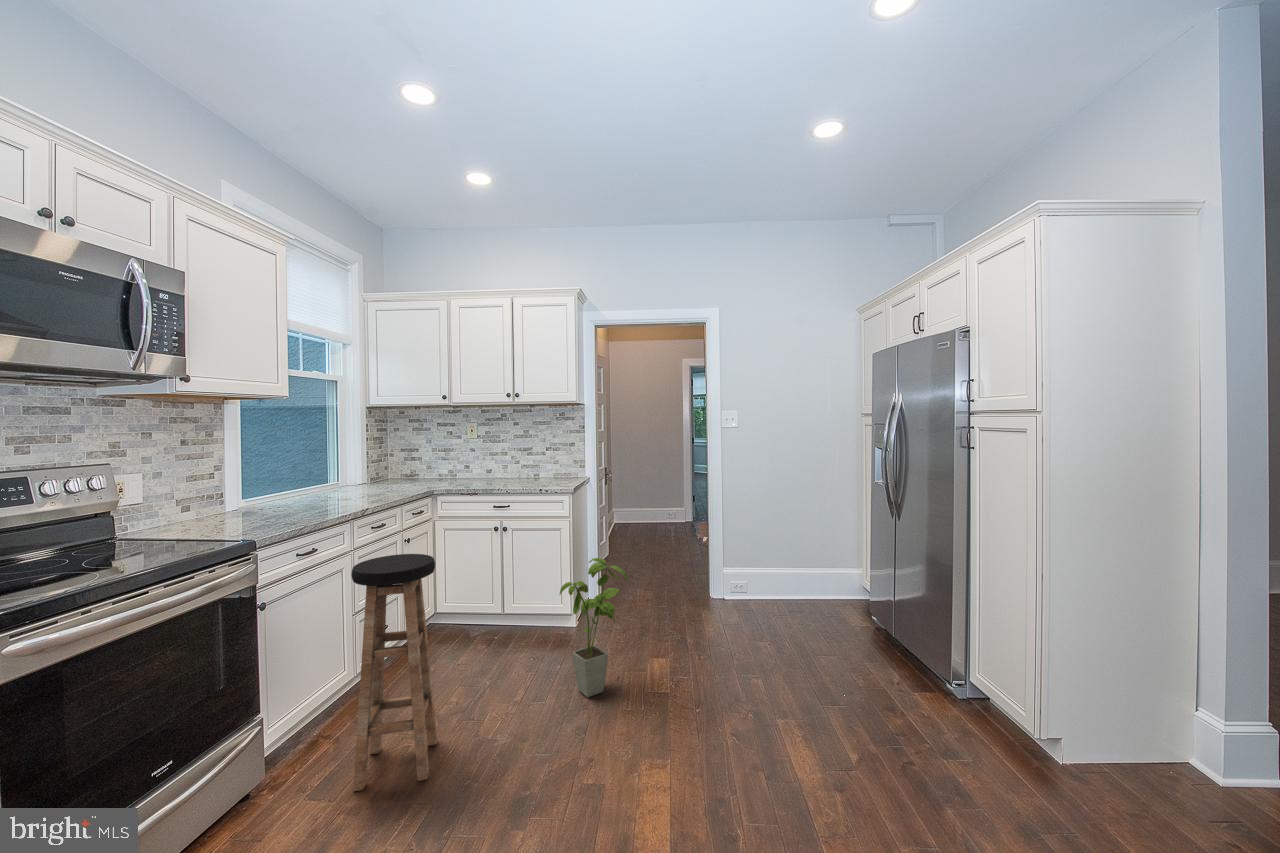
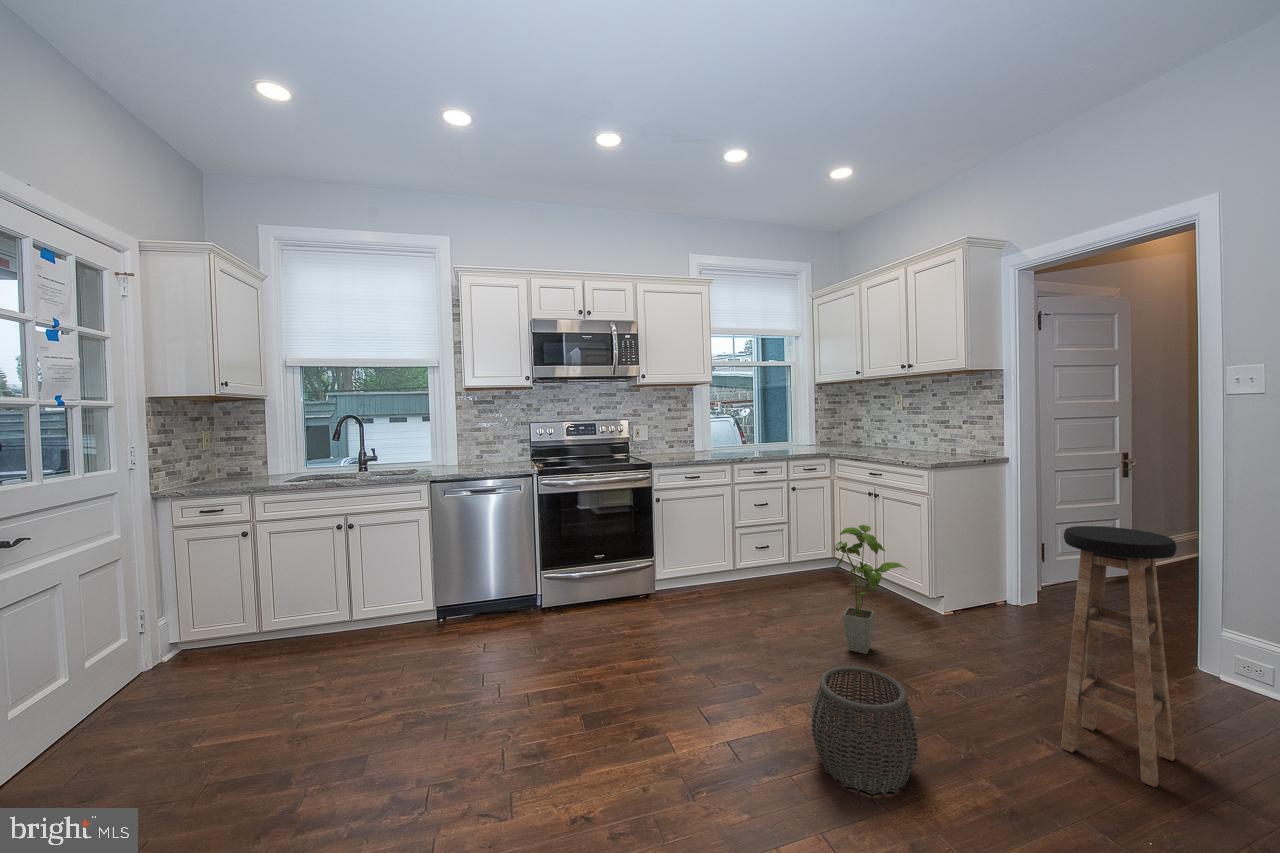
bar stool: present [351,554,438,791] -> present [1061,526,1176,787]
woven basket: none [718,683,816,807] -> present [811,667,918,795]

